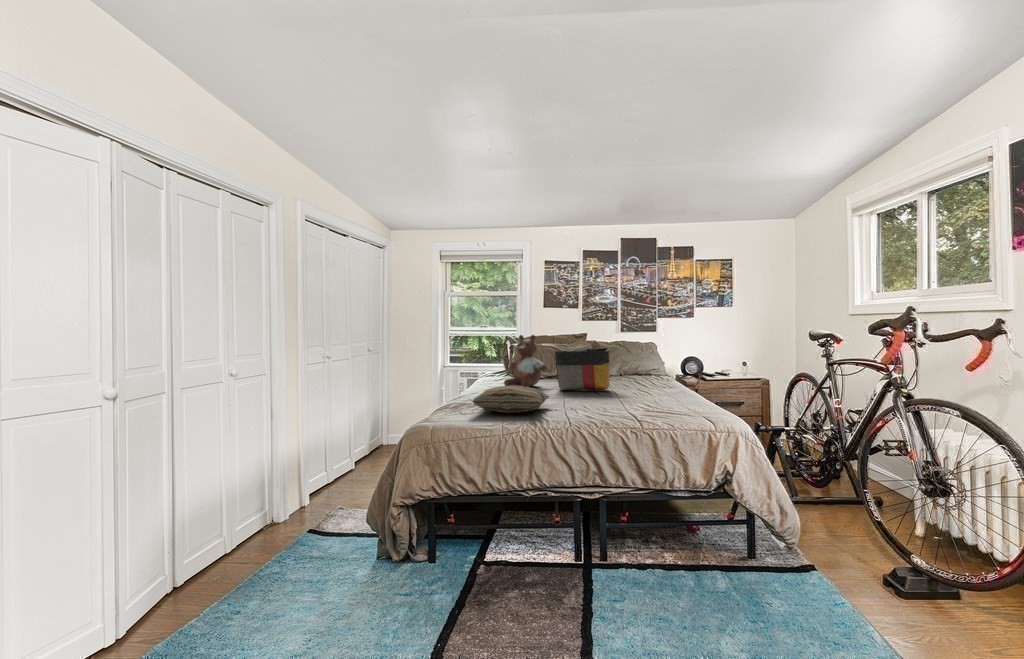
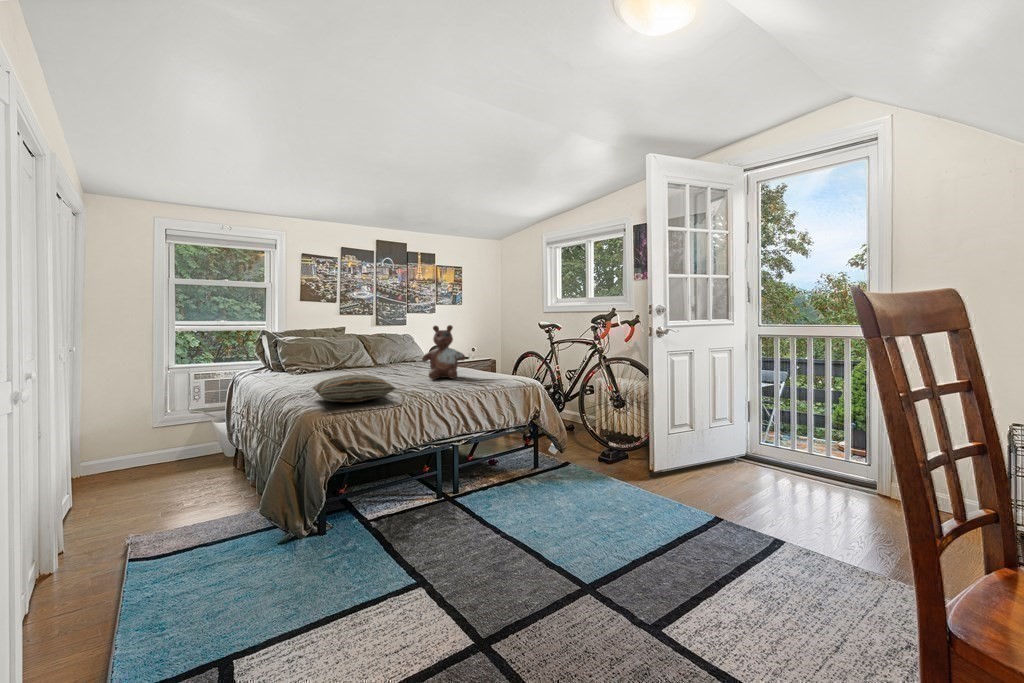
stuffed bear: present [504,335,546,387] -> present [422,325,466,379]
tote bag: present [555,347,611,390] -> none [356,337,409,378]

